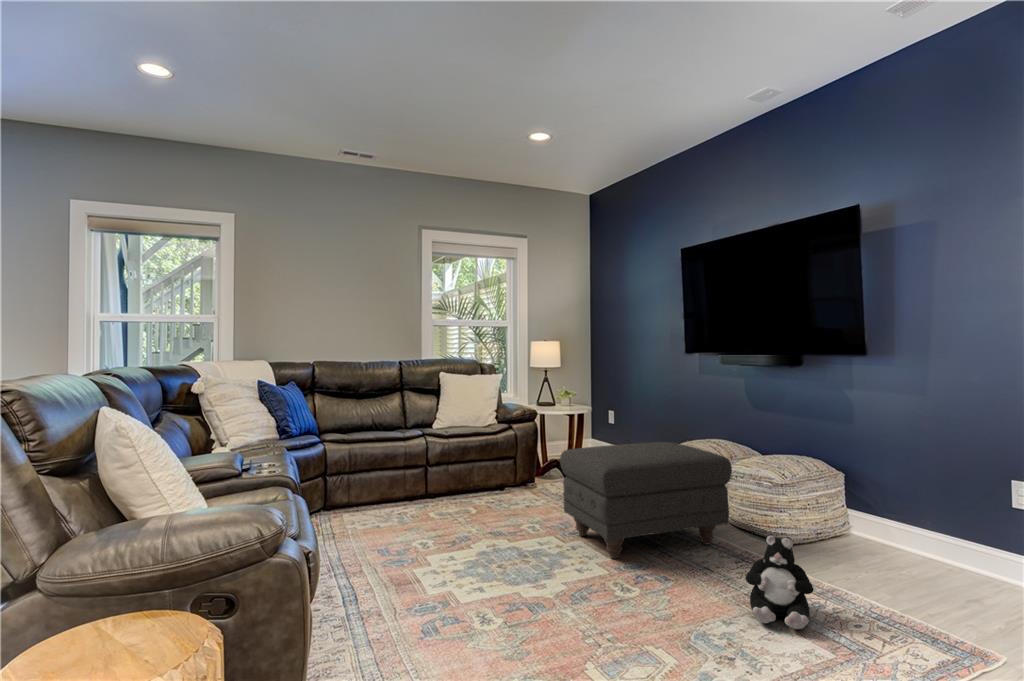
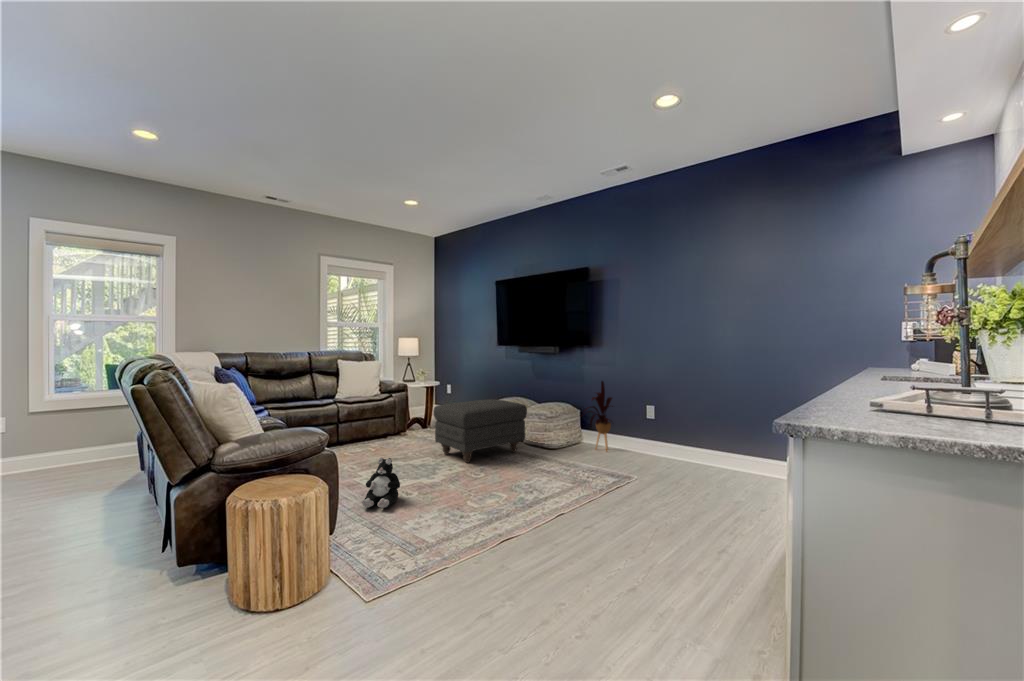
house plant: none [845,417,931,567] -> present [585,381,613,451]
plush toy: present [746,535,813,629] -> present [361,458,400,508]

